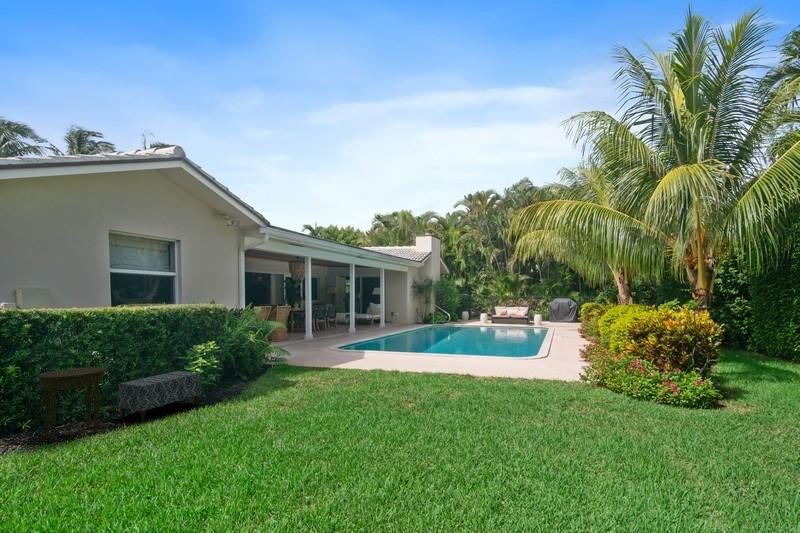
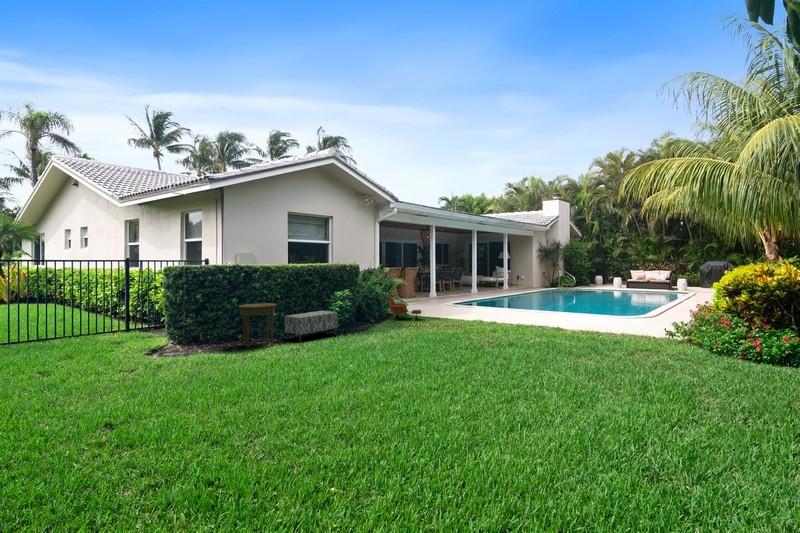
lounge chair: none [263,341,310,376] -> present [387,294,421,321]

